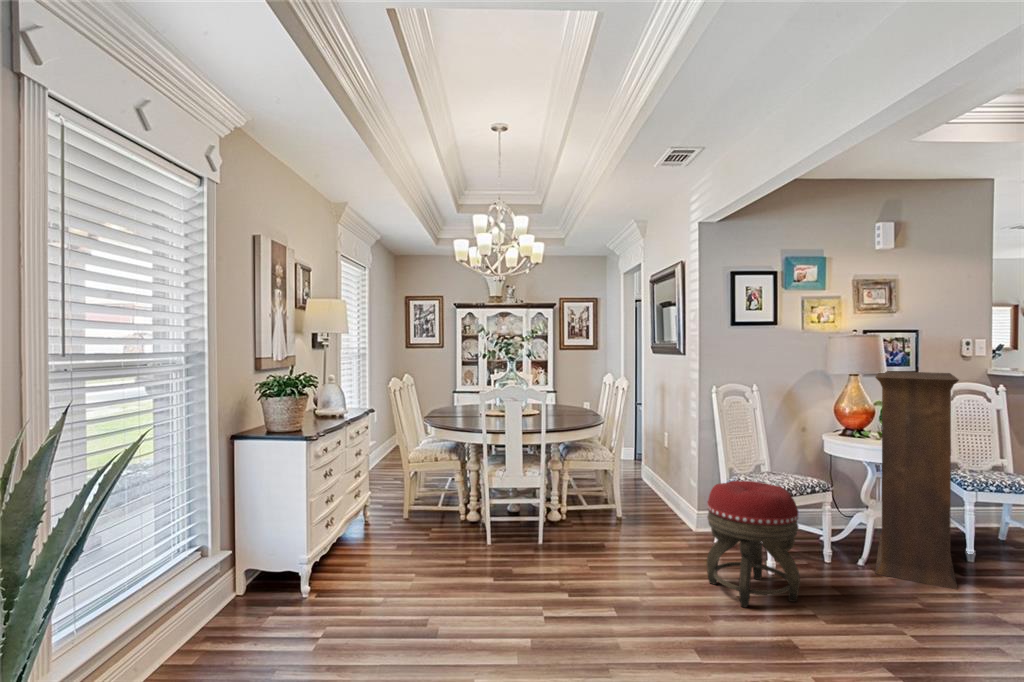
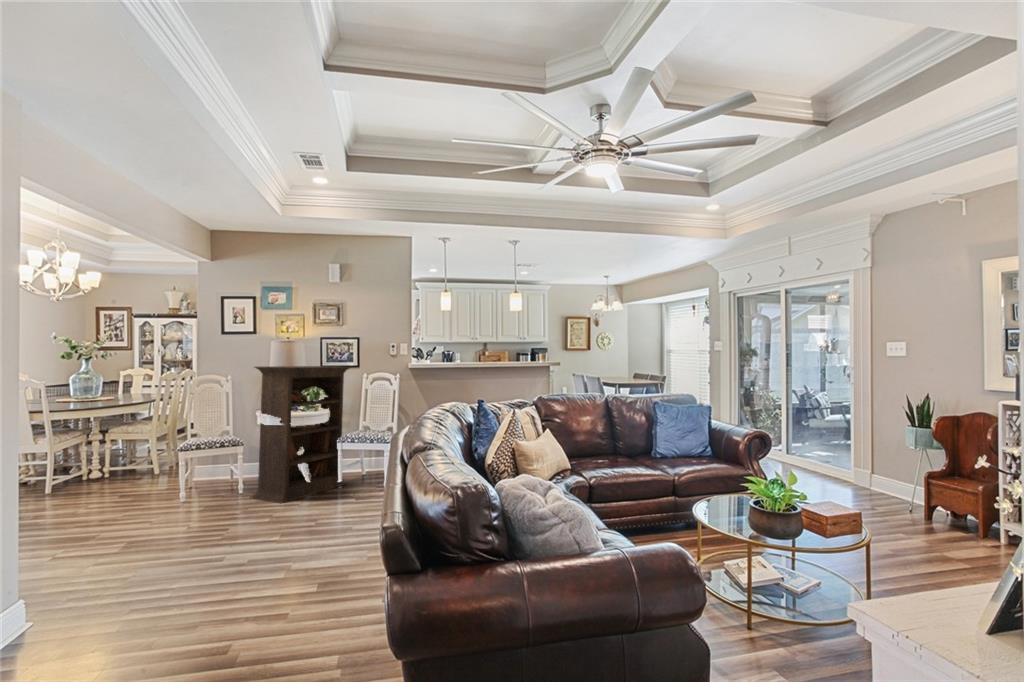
footstool: present [707,481,800,607] -> none [97,435,166,515]

